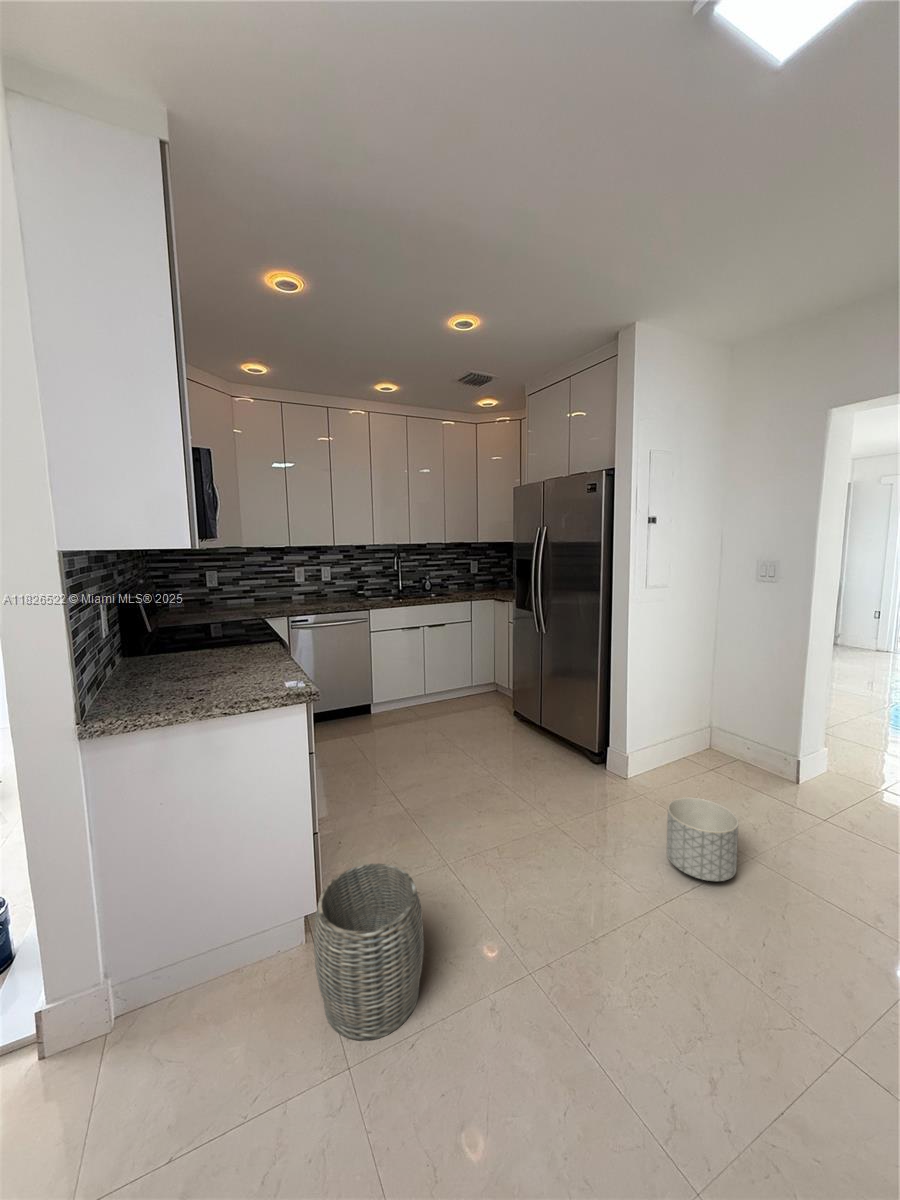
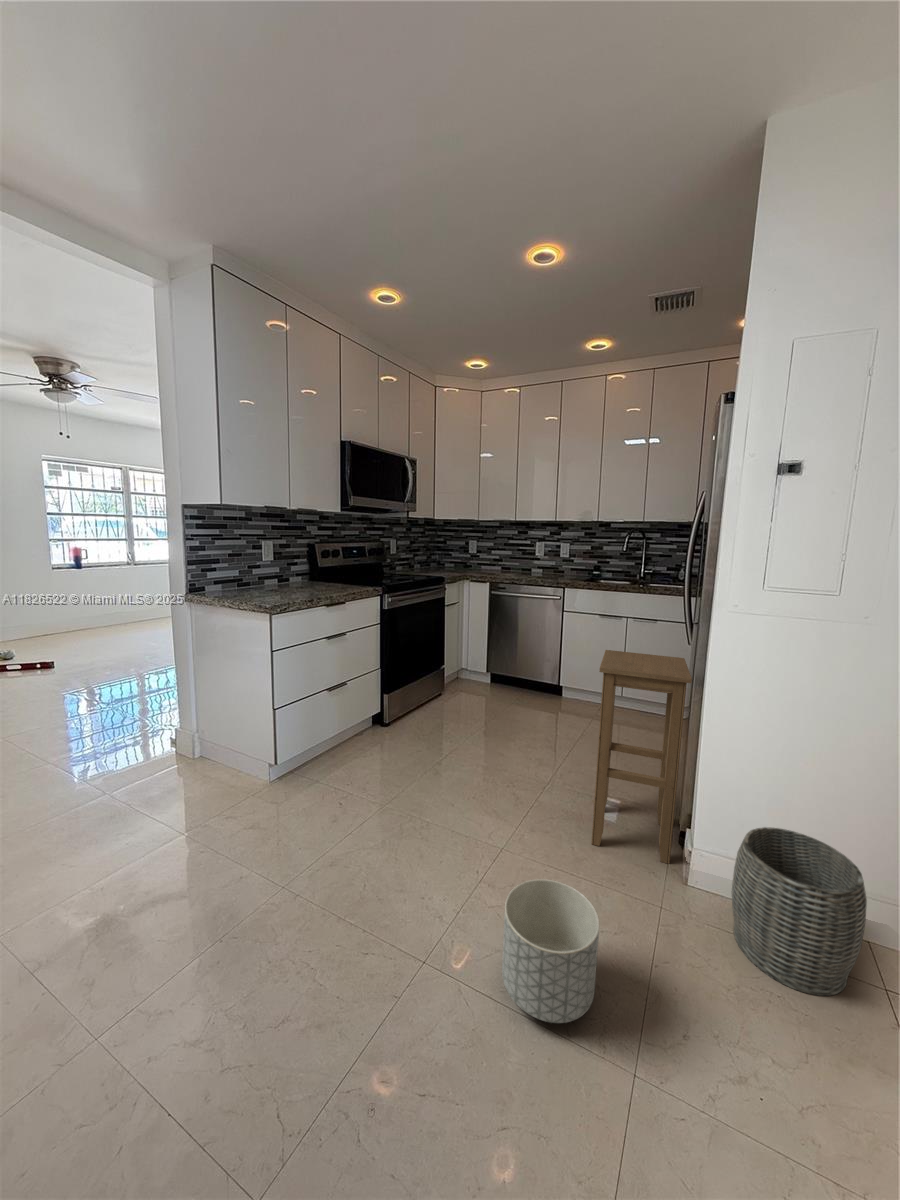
stool: none [534,640,617,793] -> present [591,650,692,864]
woven basket: present [314,864,424,1041] -> present [732,827,867,996]

